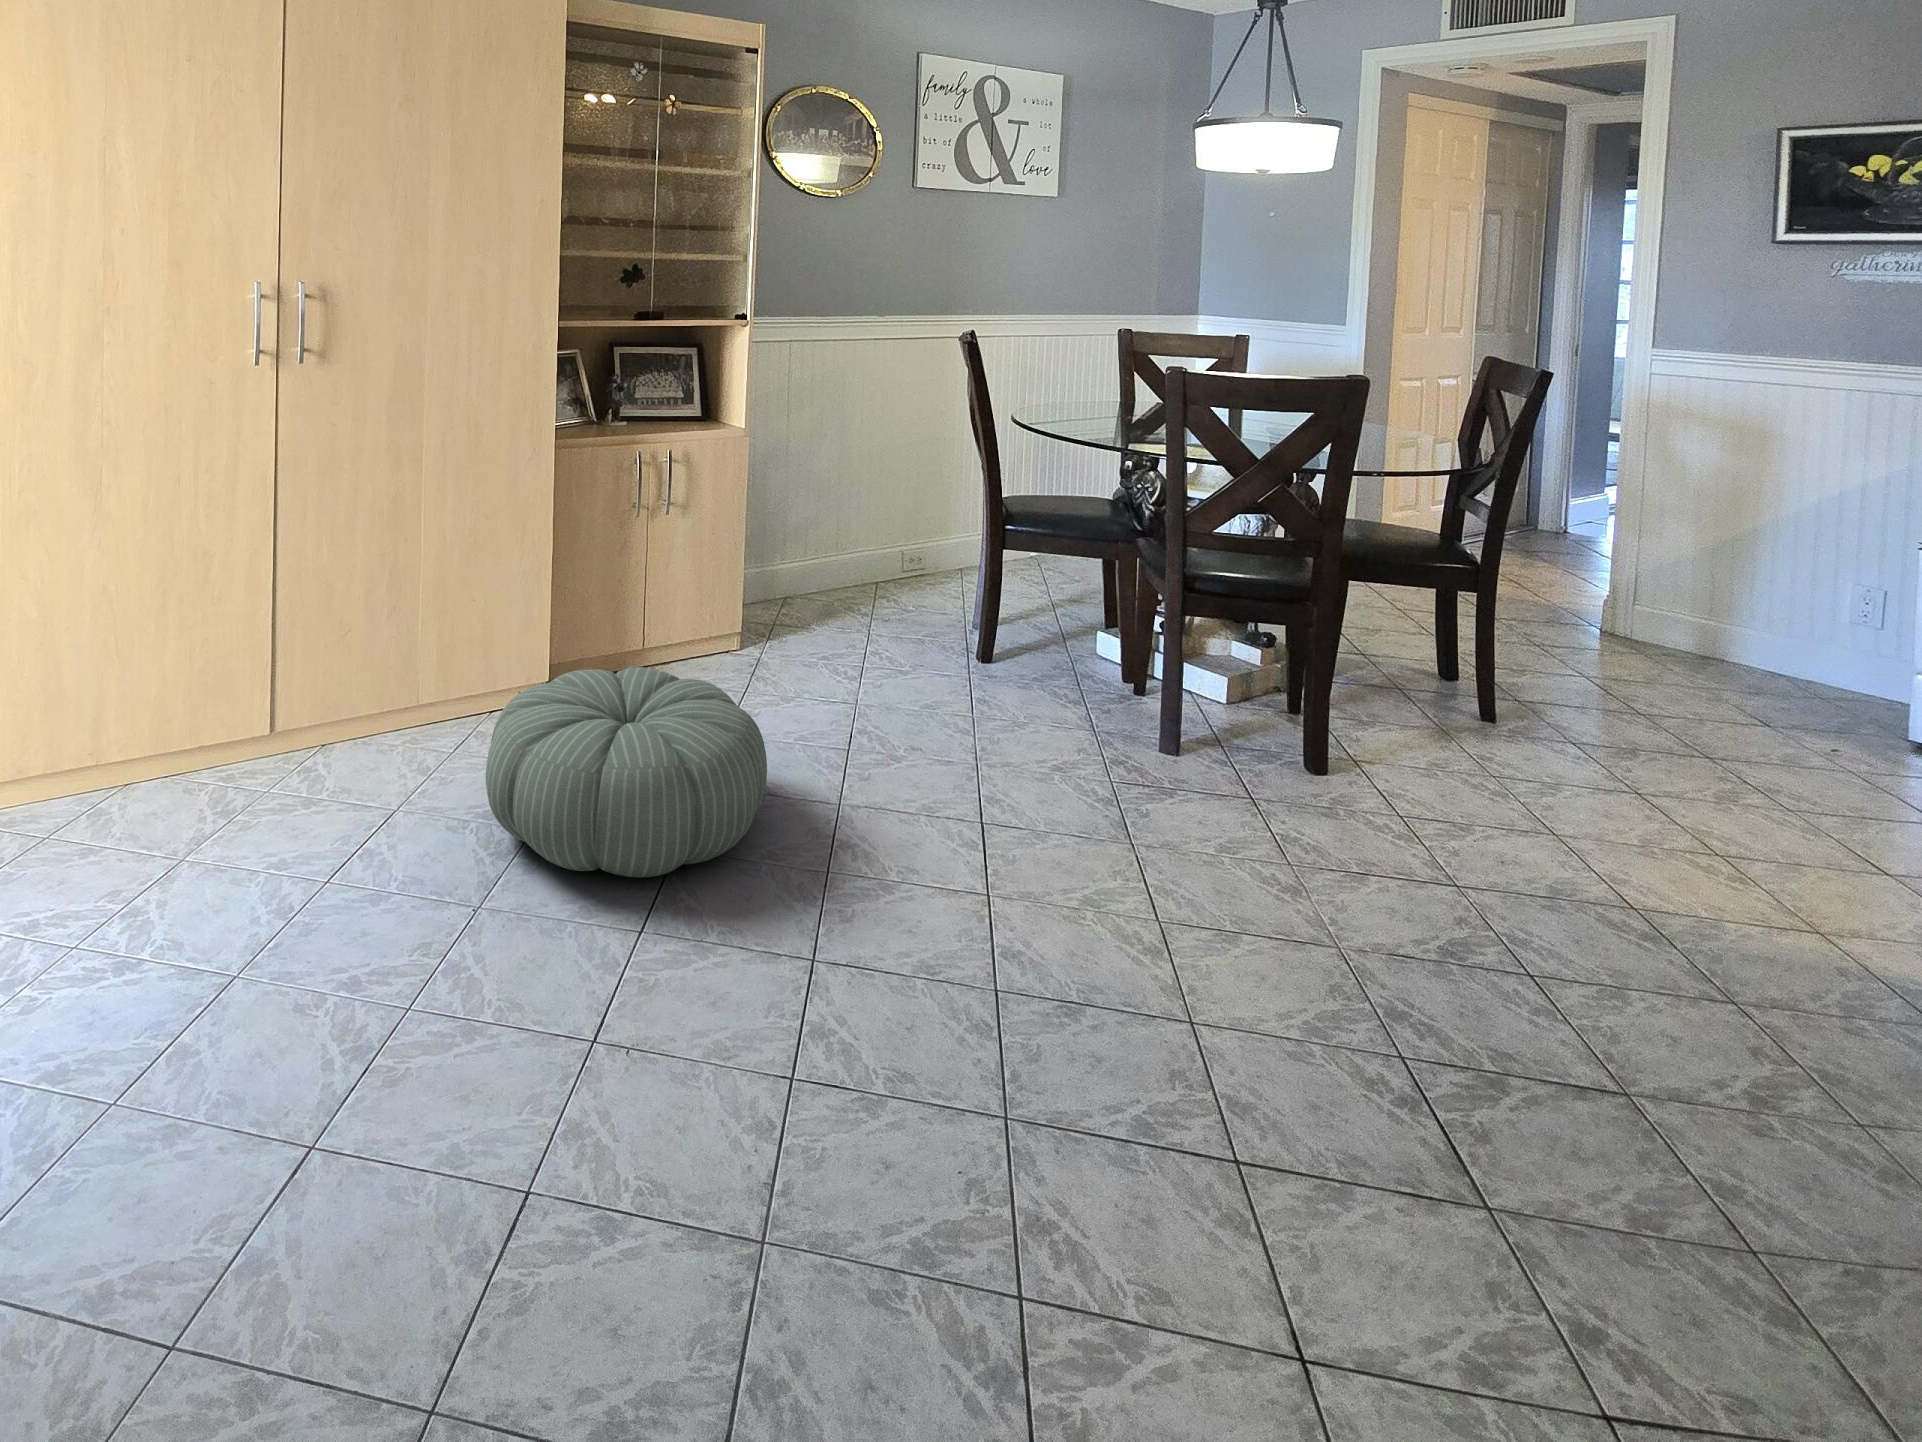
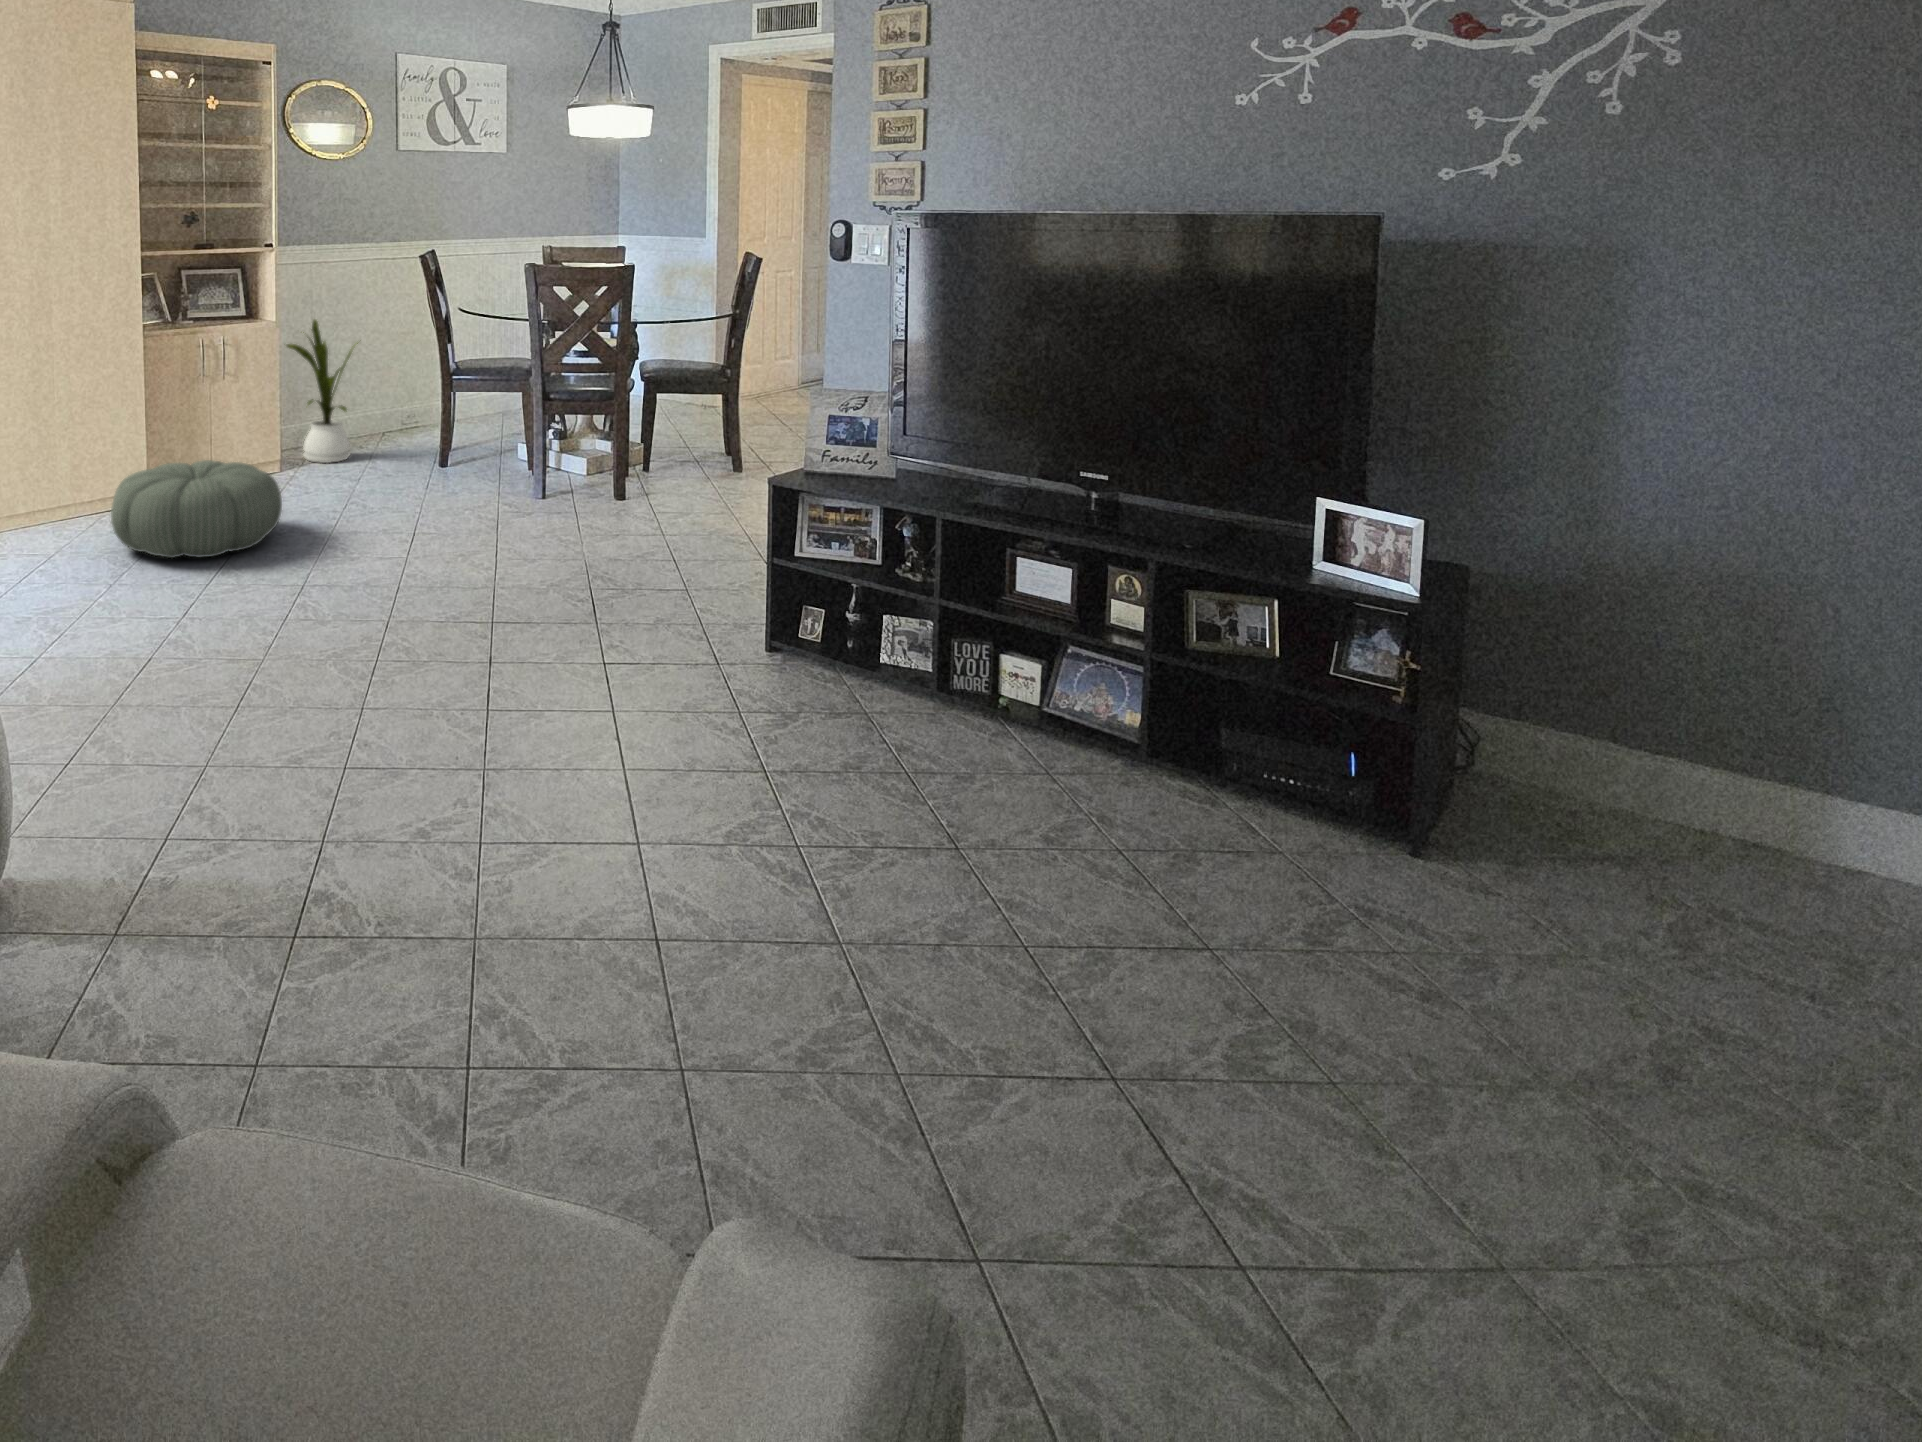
house plant: none [752,426,861,633] -> present [286,320,358,463]

